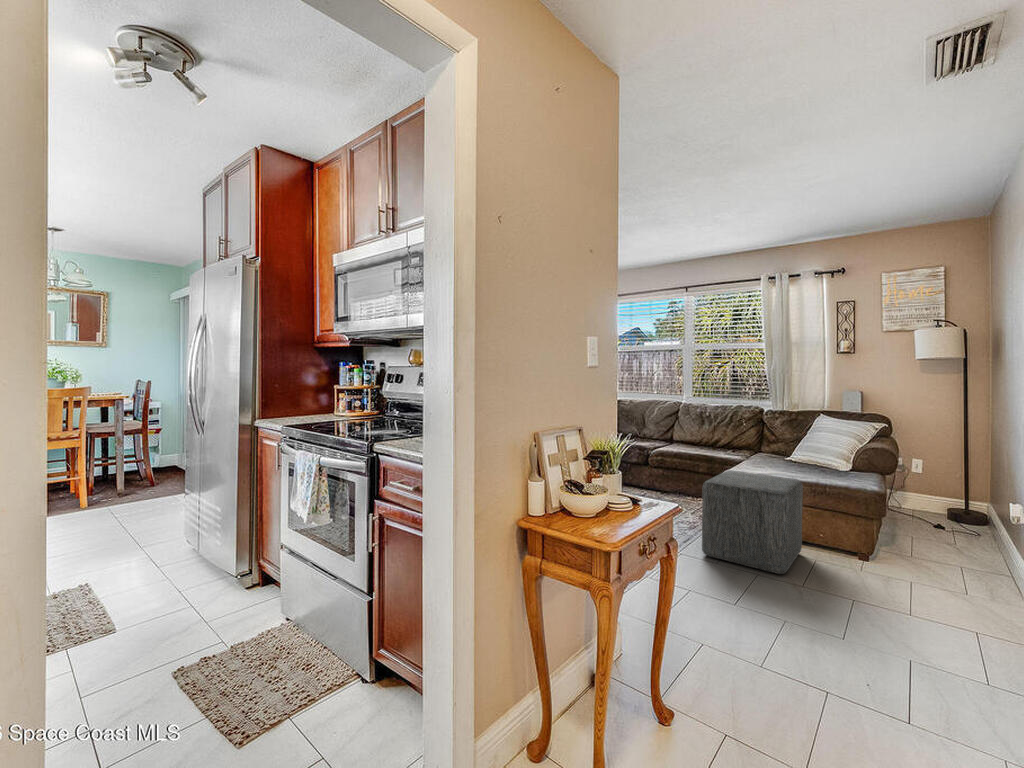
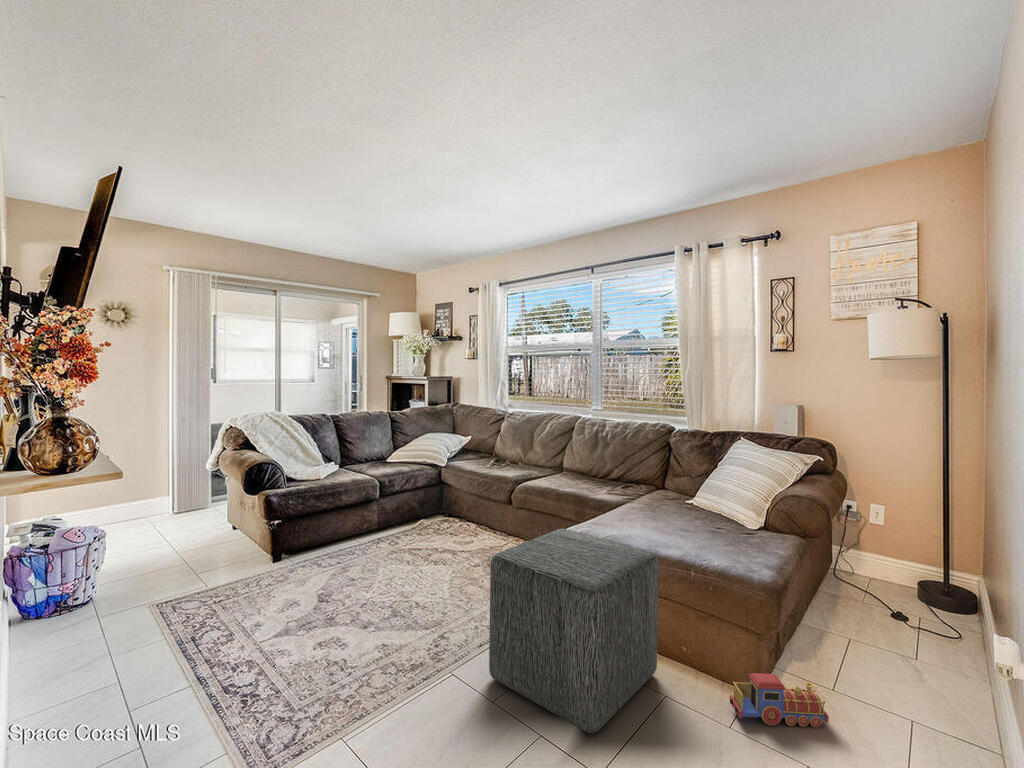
toy train: none [852,545,913,572] -> present [730,673,829,727]

